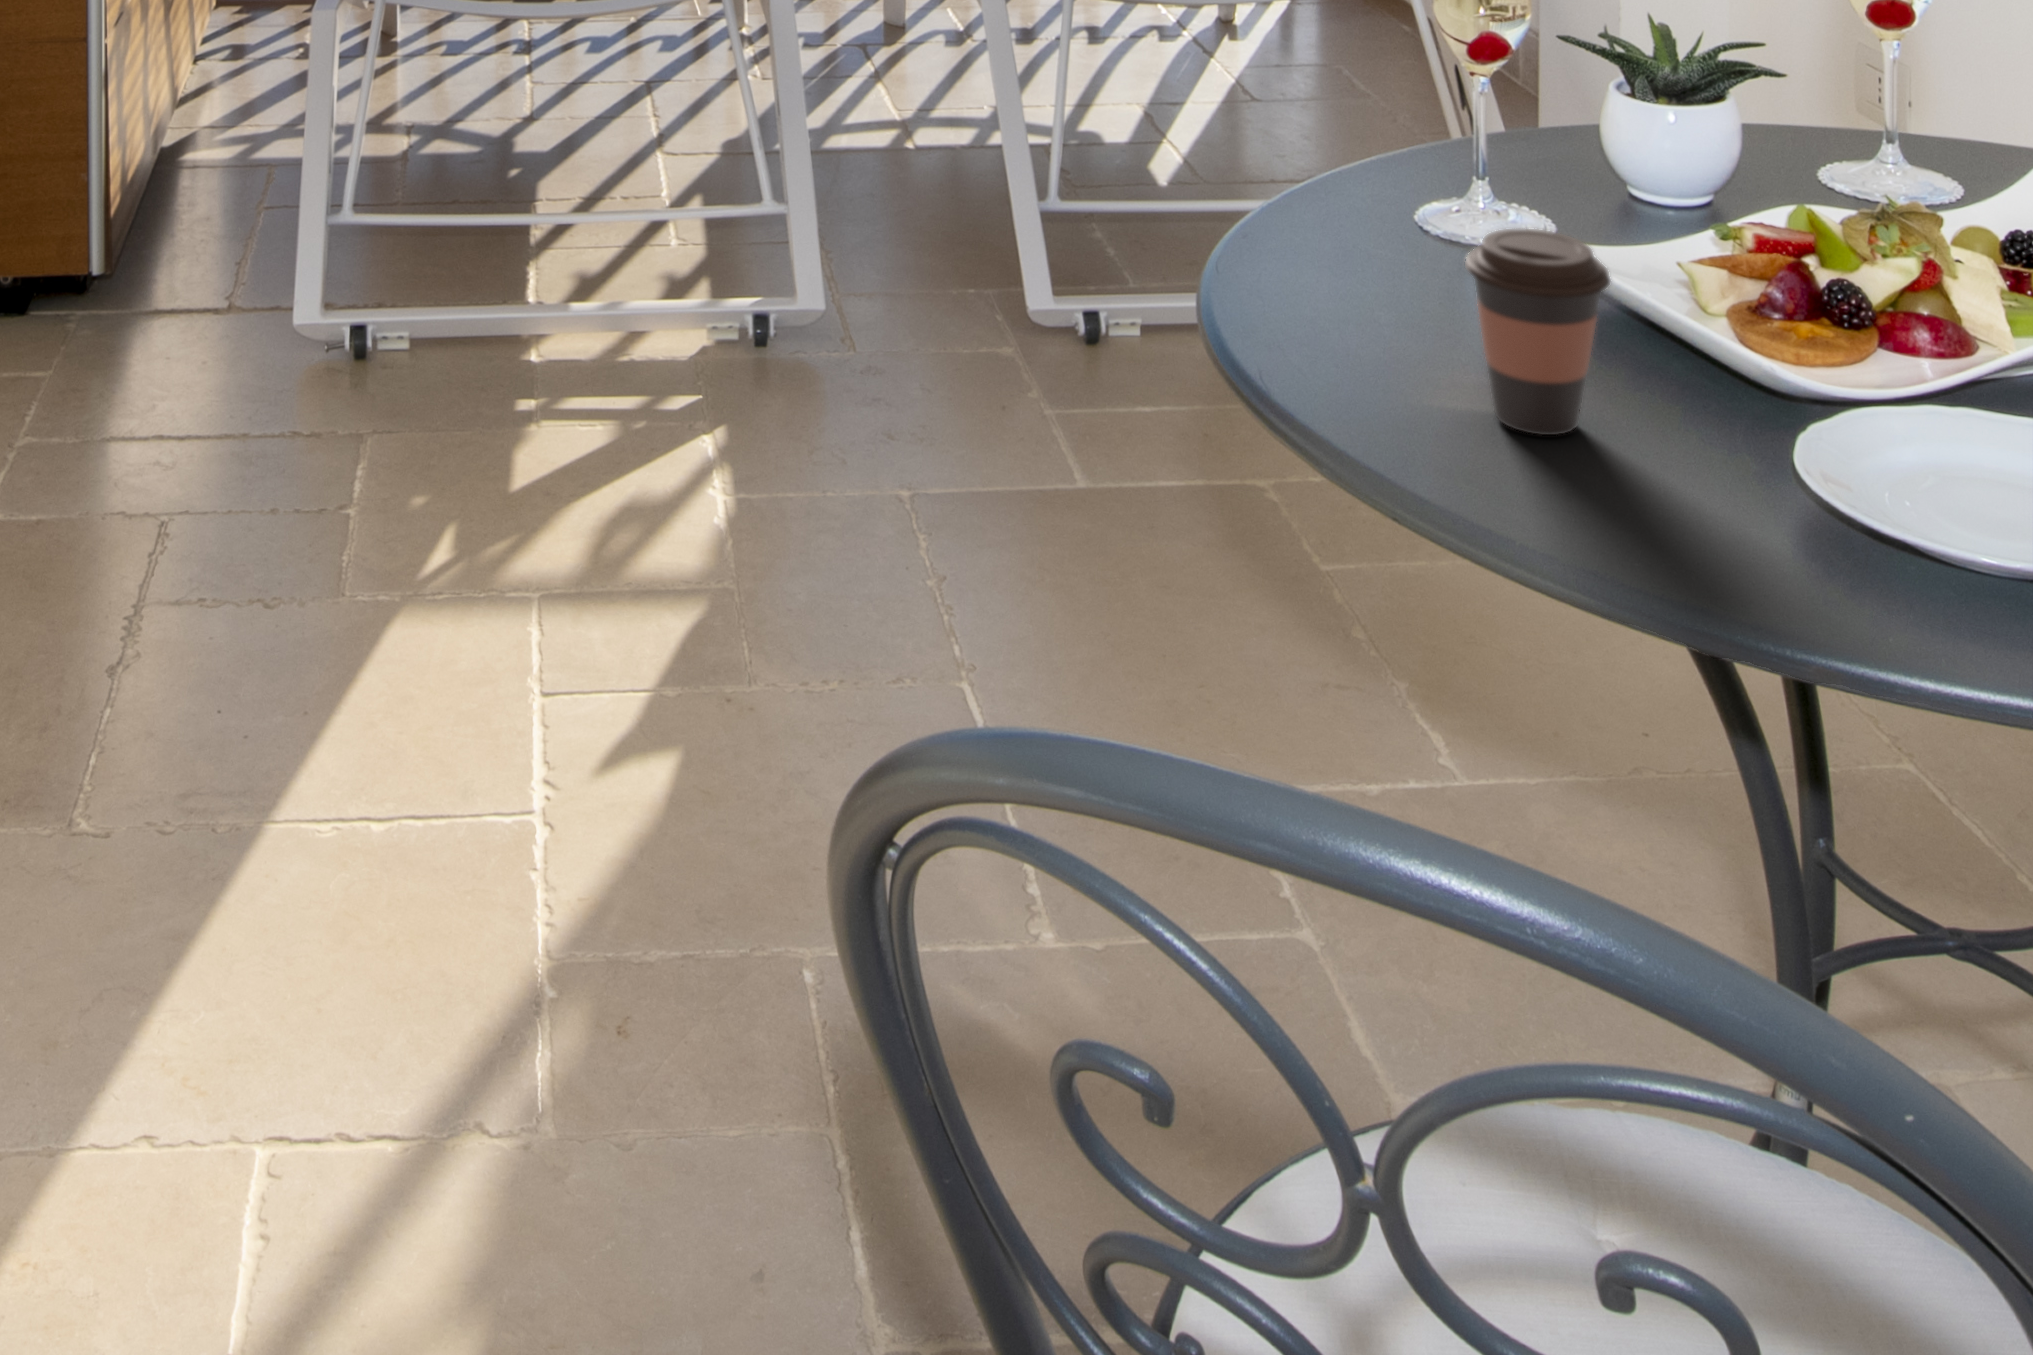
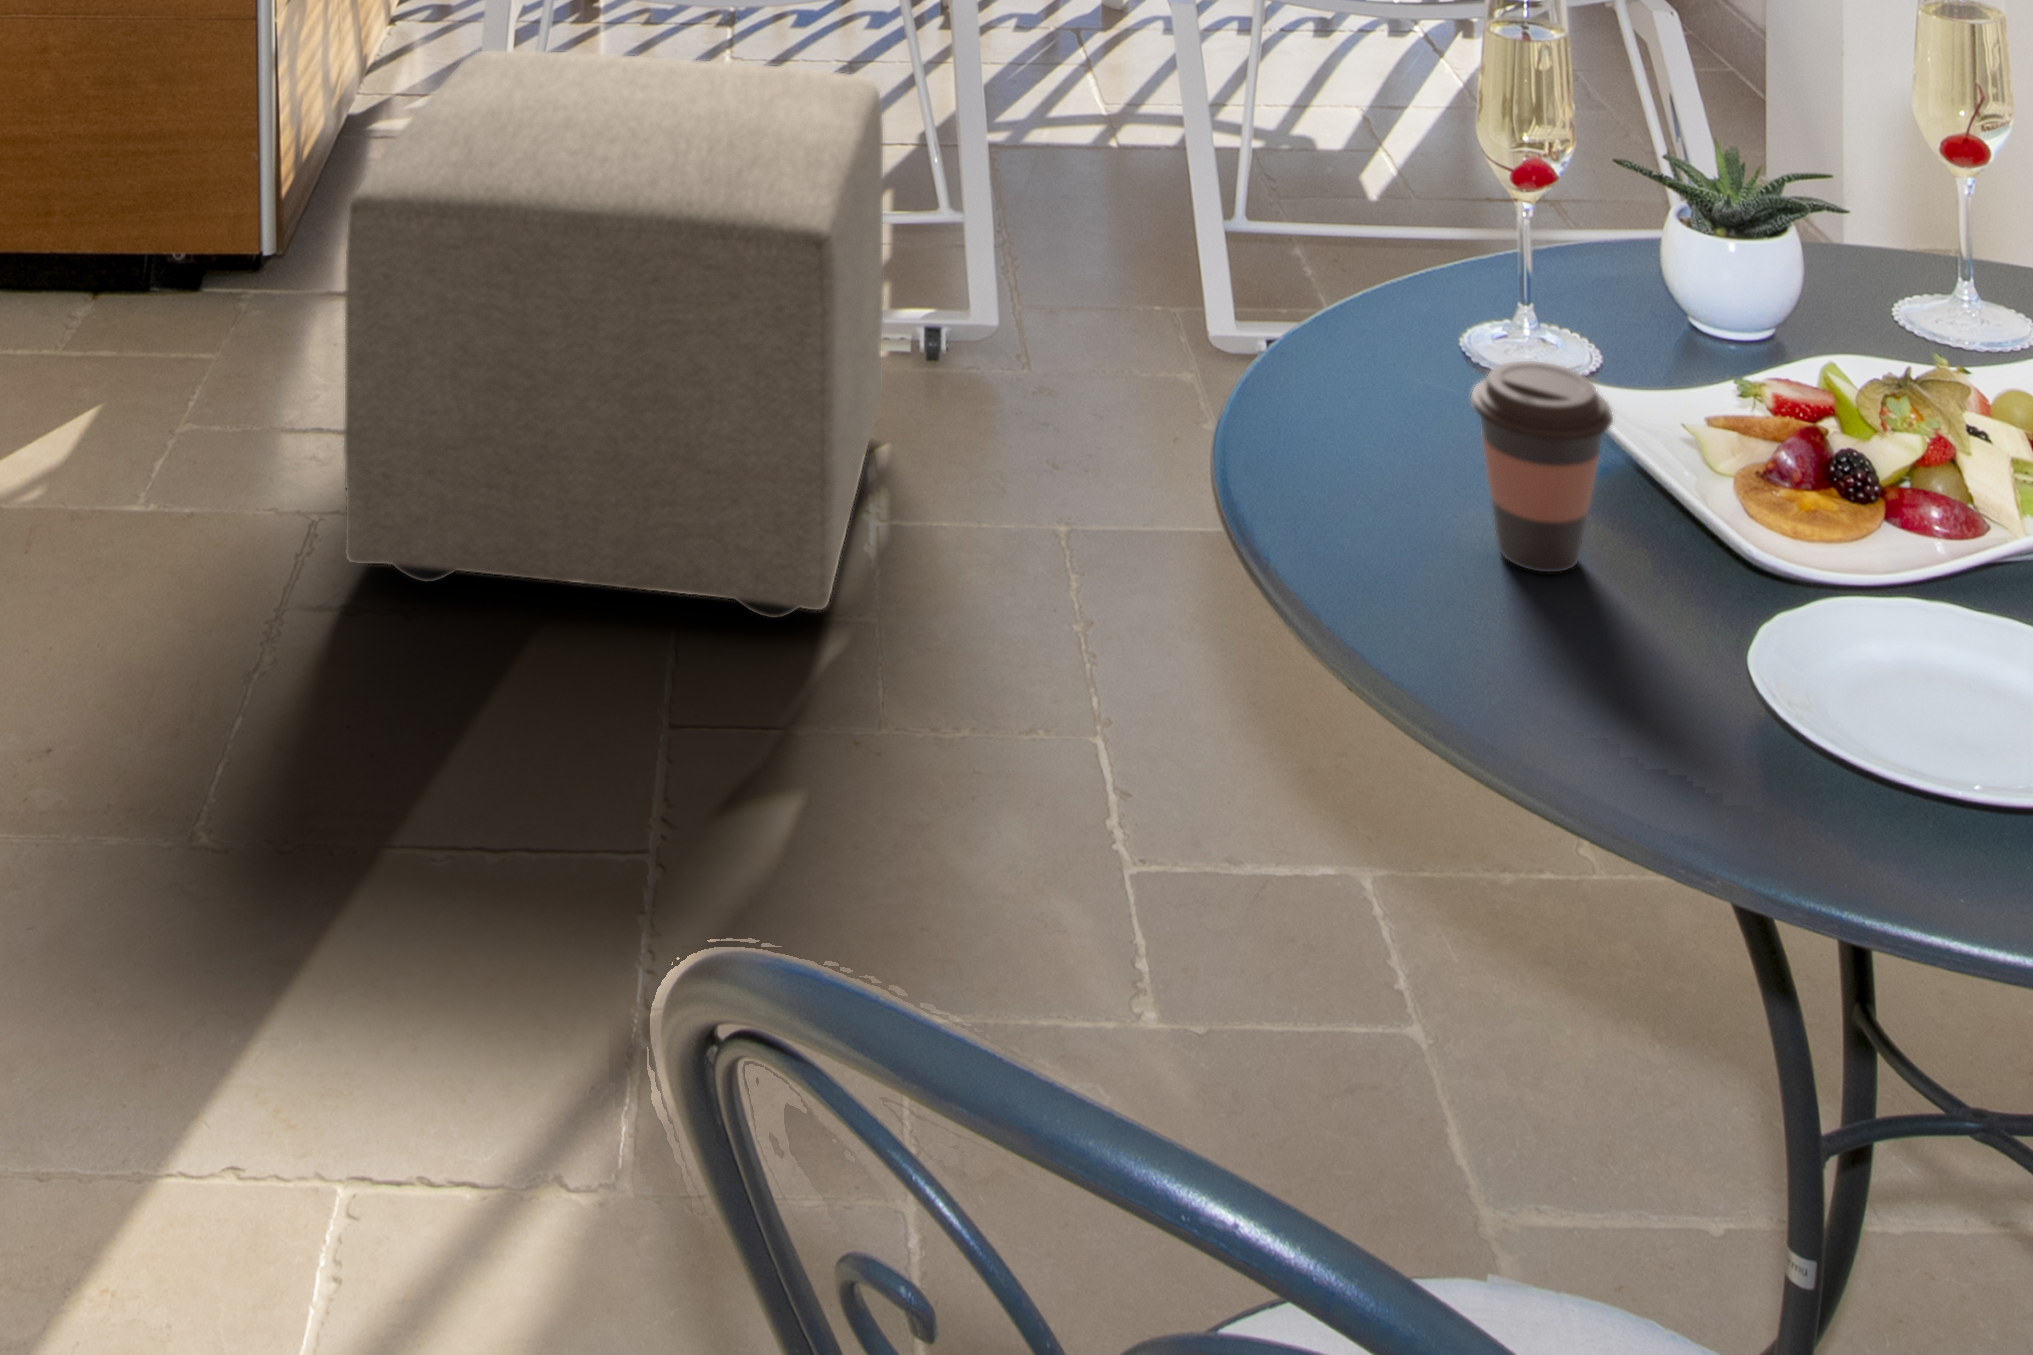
ottoman: none [213,69,738,614] -> present [344,51,884,618]

